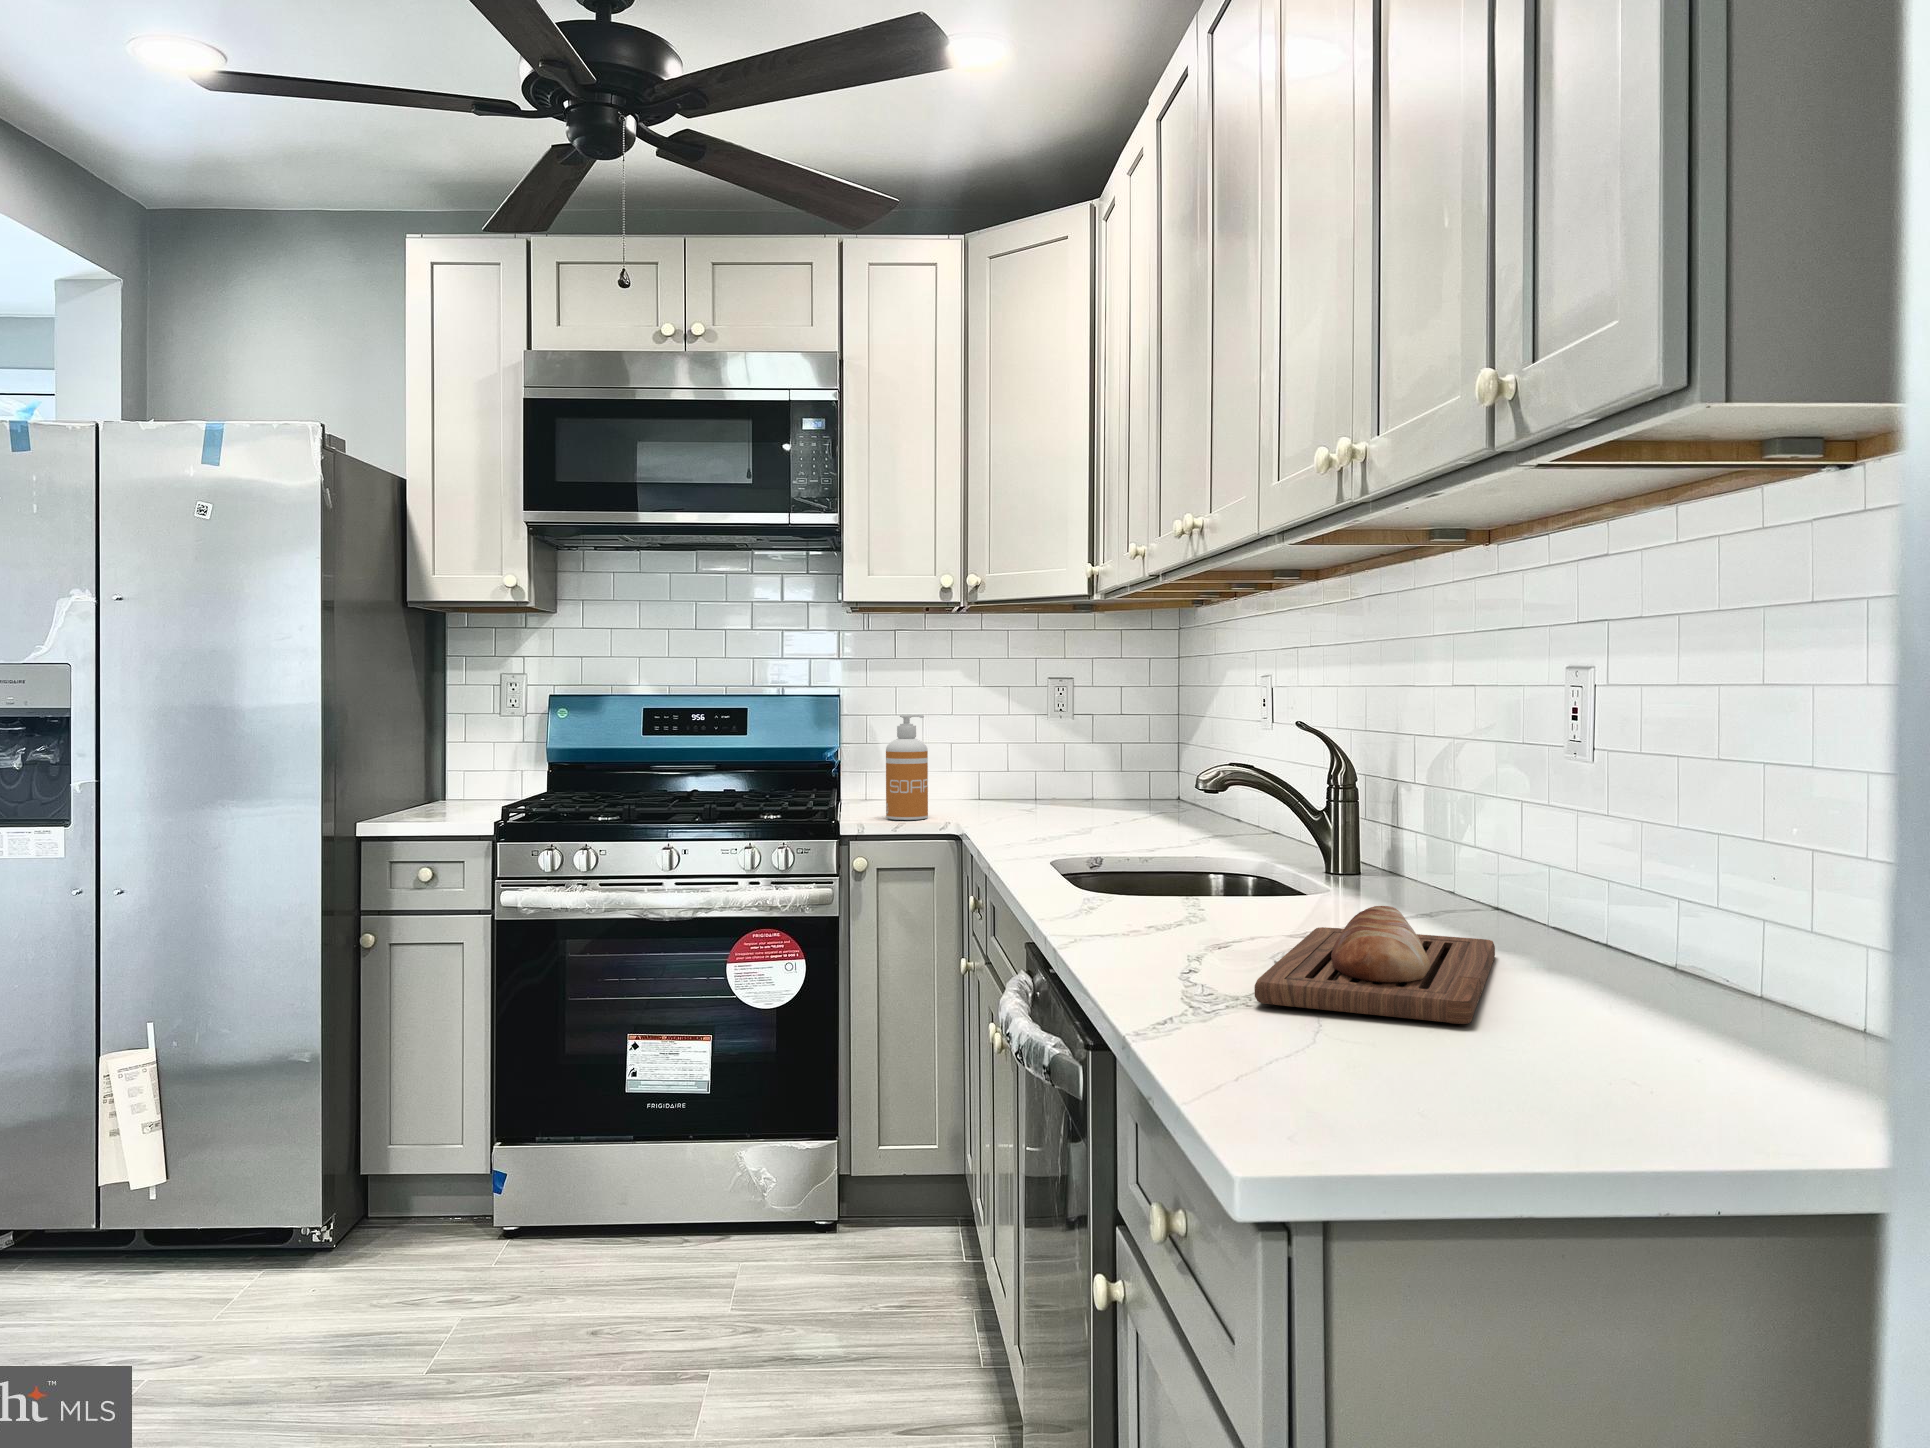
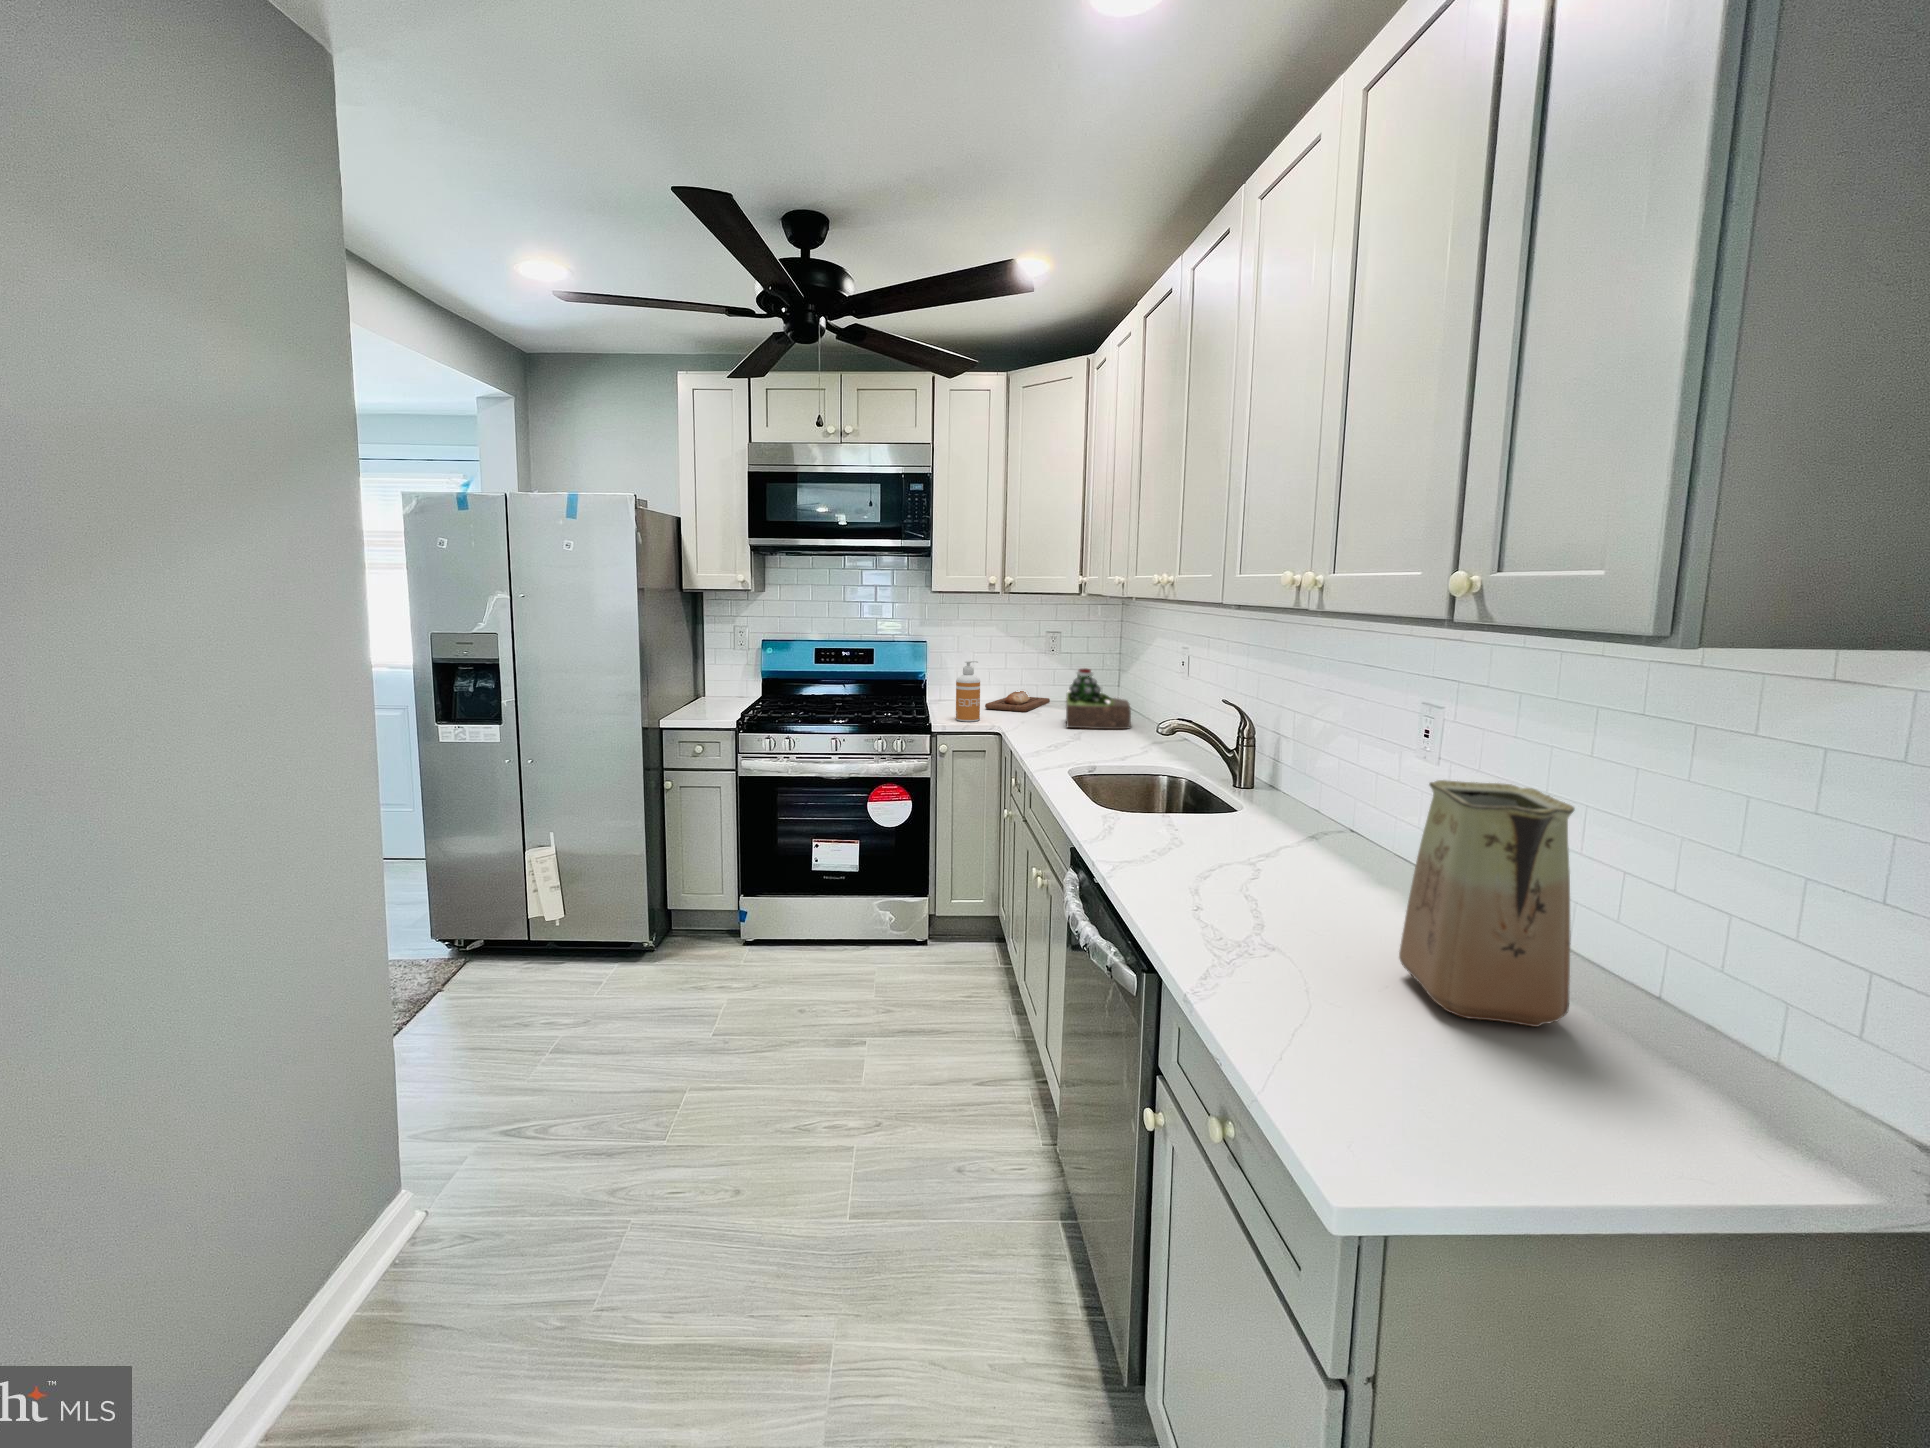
succulent plant: none [1075,722,1186,824] -> present [1066,669,1131,729]
vase: none [1499,732,1747,1117] -> present [1399,780,1574,1027]
bread loaf: present [1255,906,1495,1024] -> present [985,691,1050,712]

